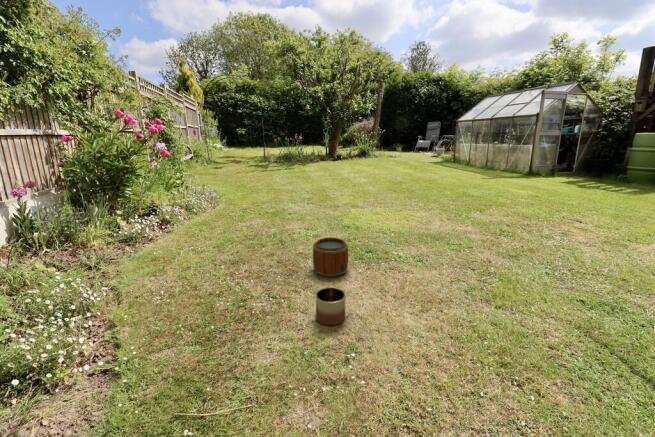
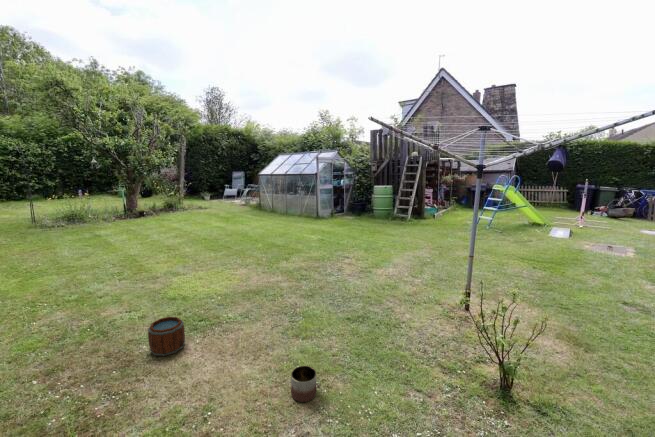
planter: present [316,287,345,325] -> present [291,366,317,402]

